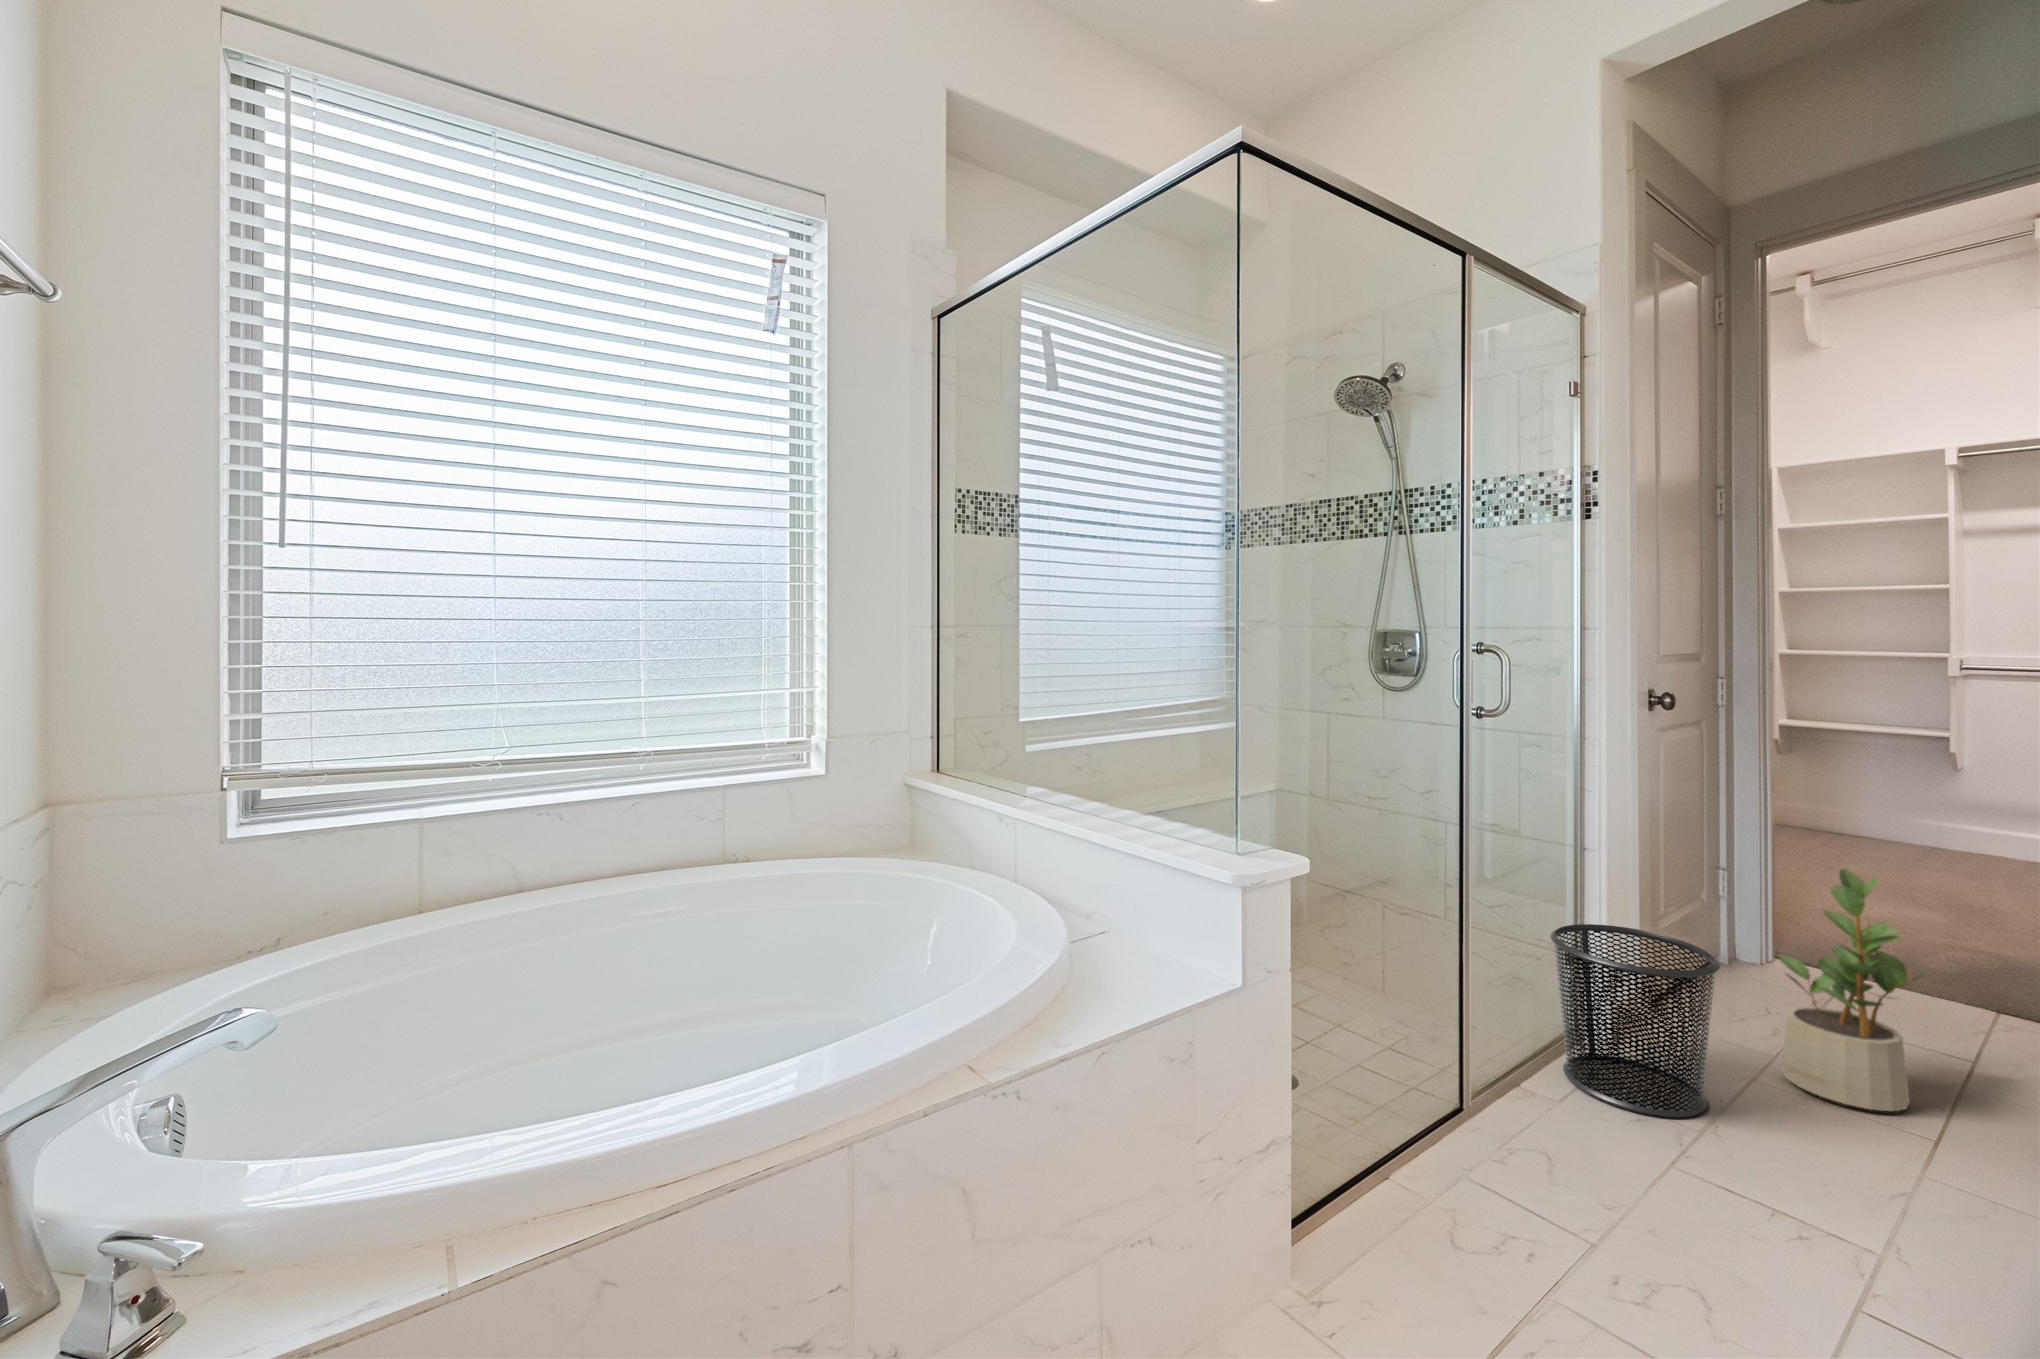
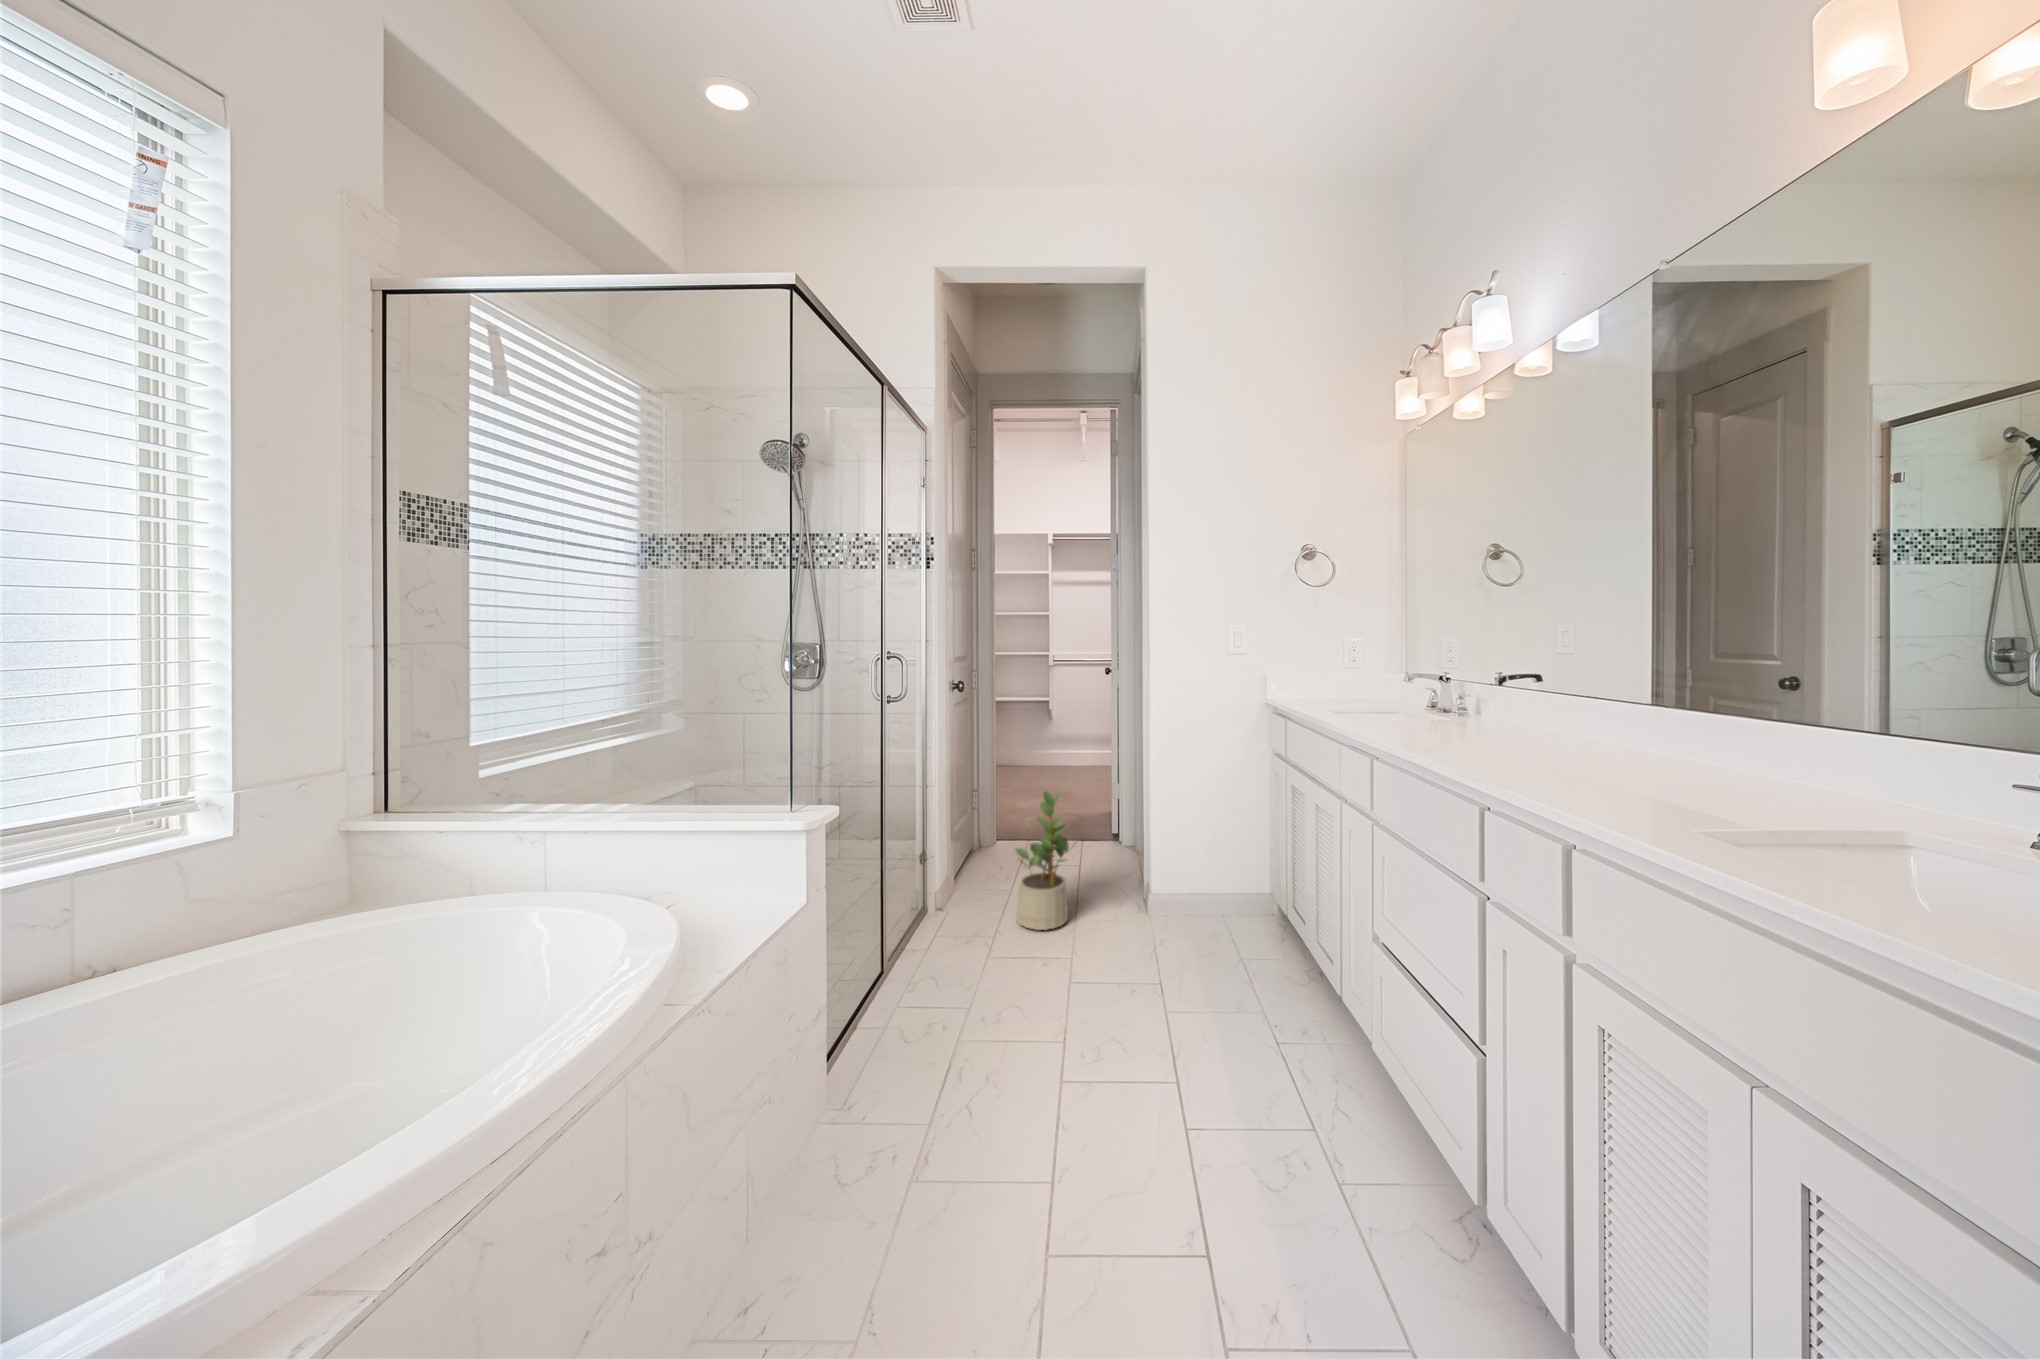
waste bin: present [1551,924,1720,1117] -> none [903,855,997,988]

